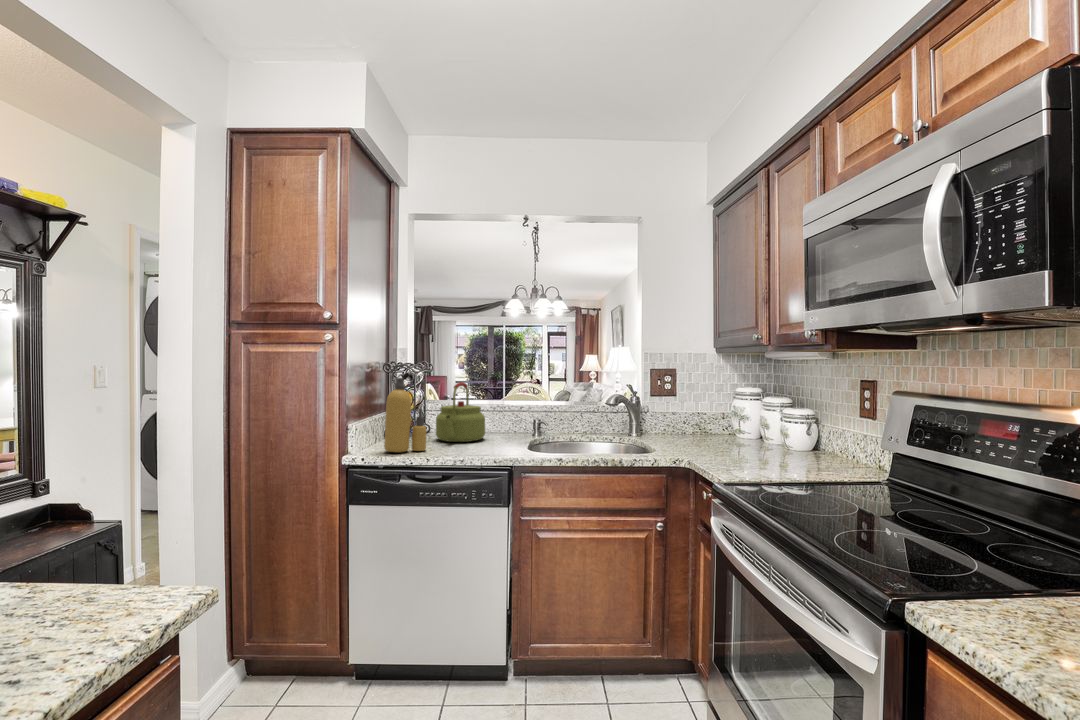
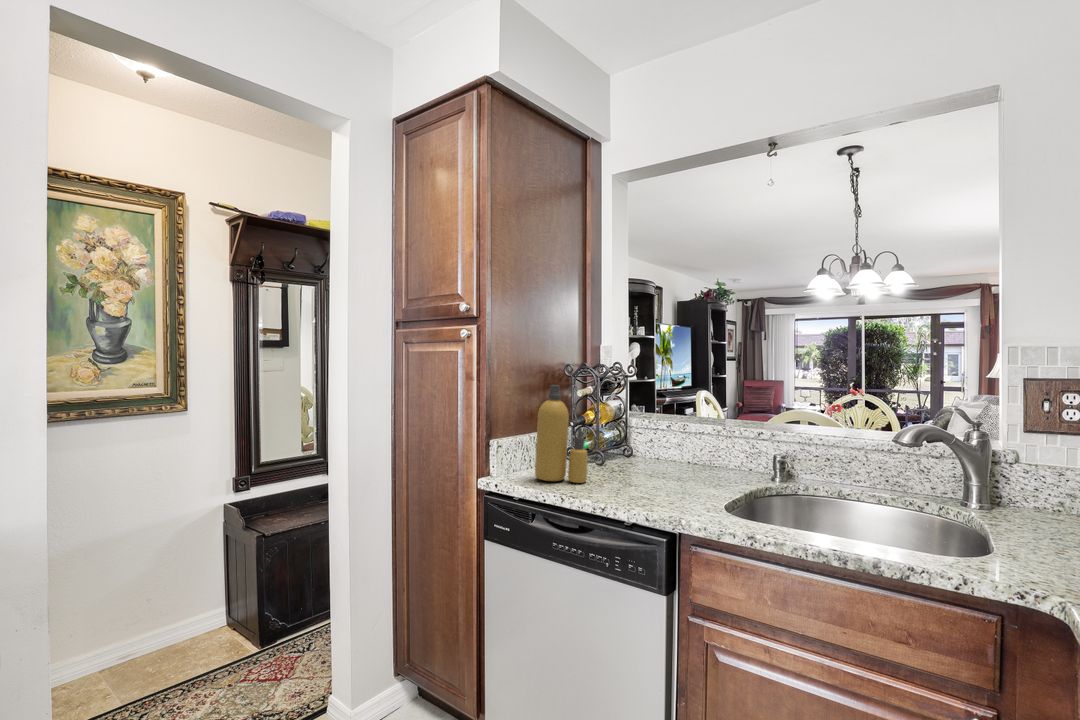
kettle: present [436,382,485,442] -> none [624,392,695,475]

